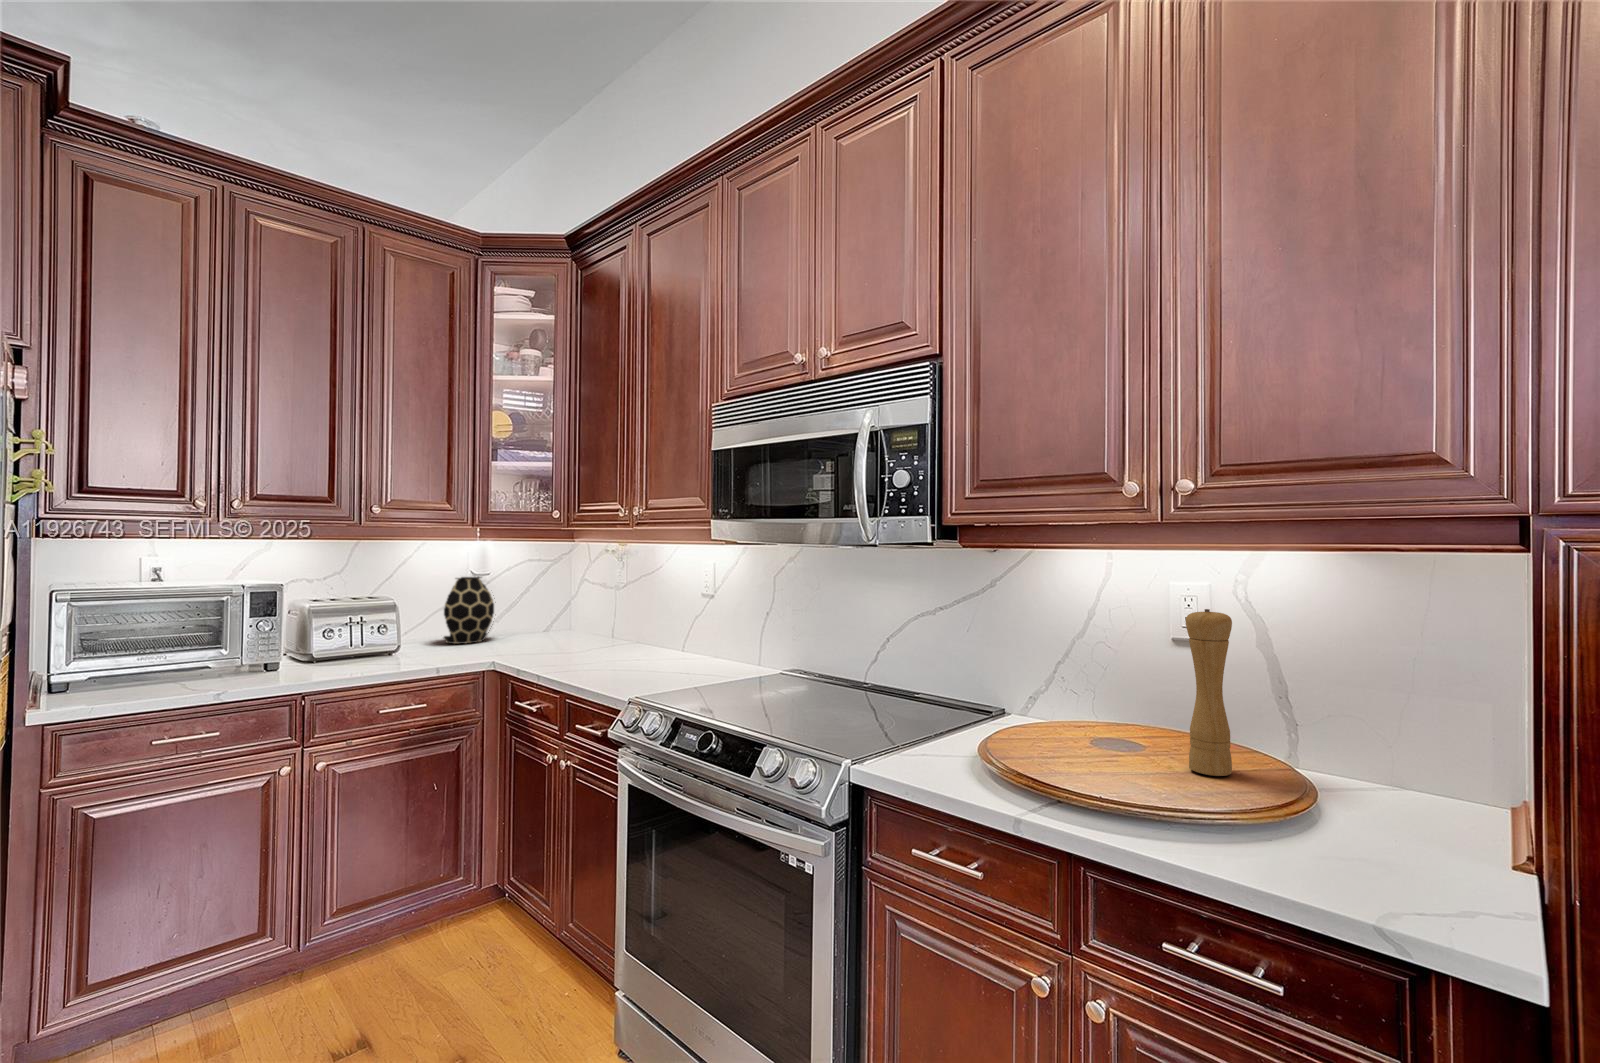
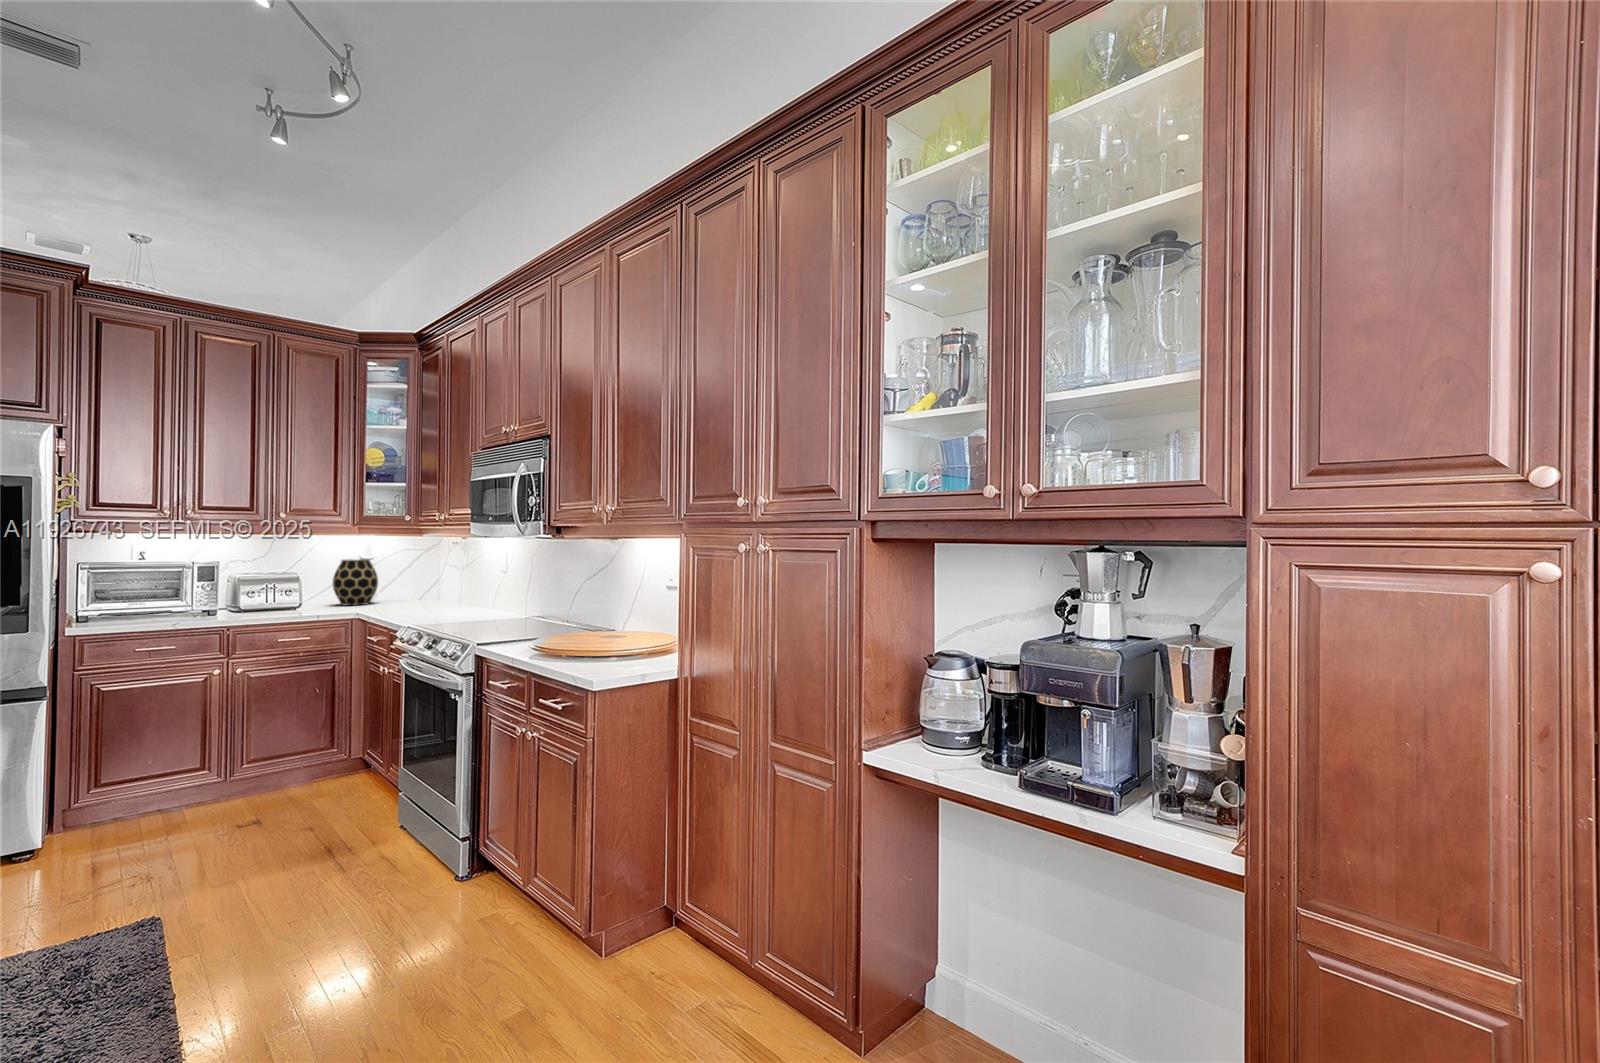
pepper mill: present [1186,609,1232,776] -> none [618,571,638,647]

